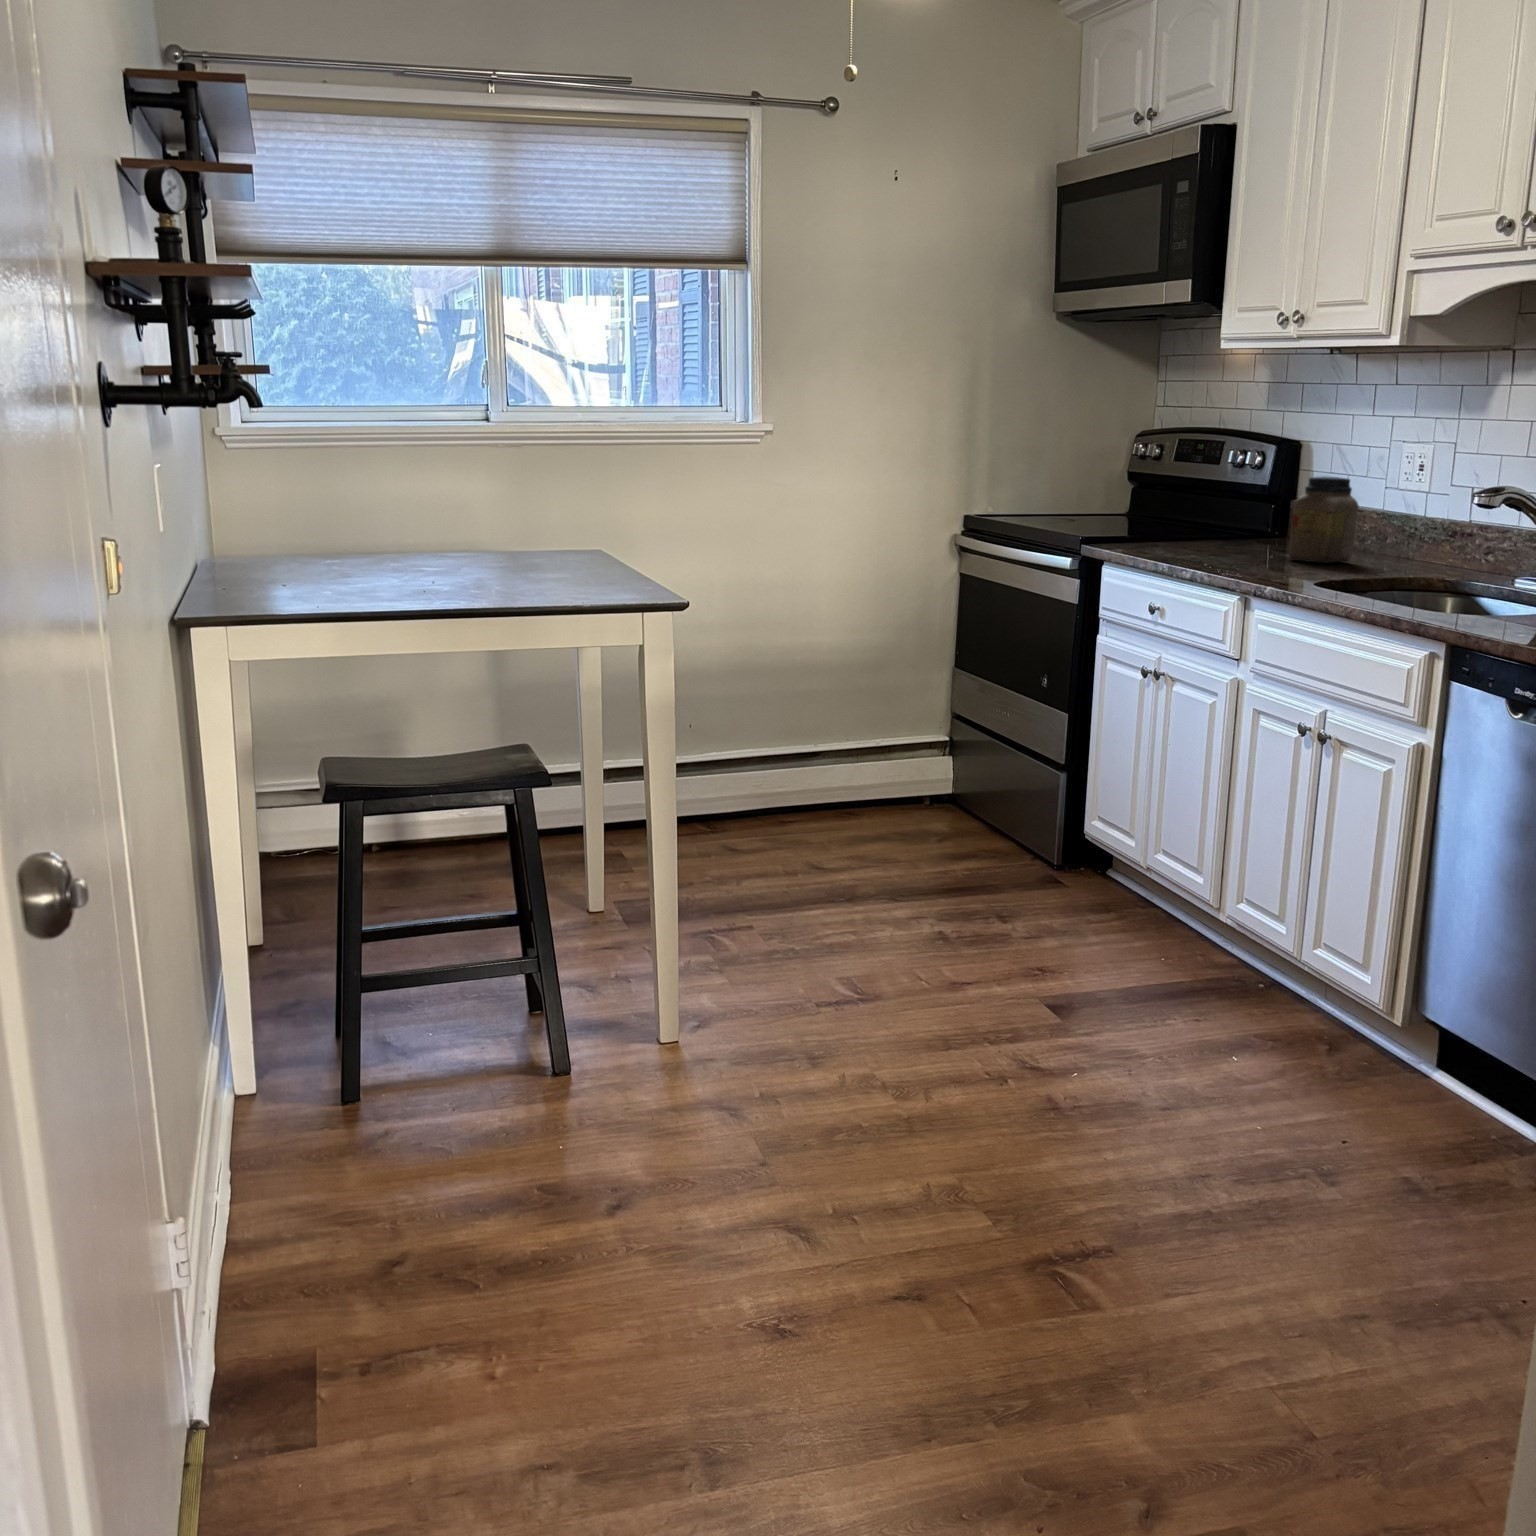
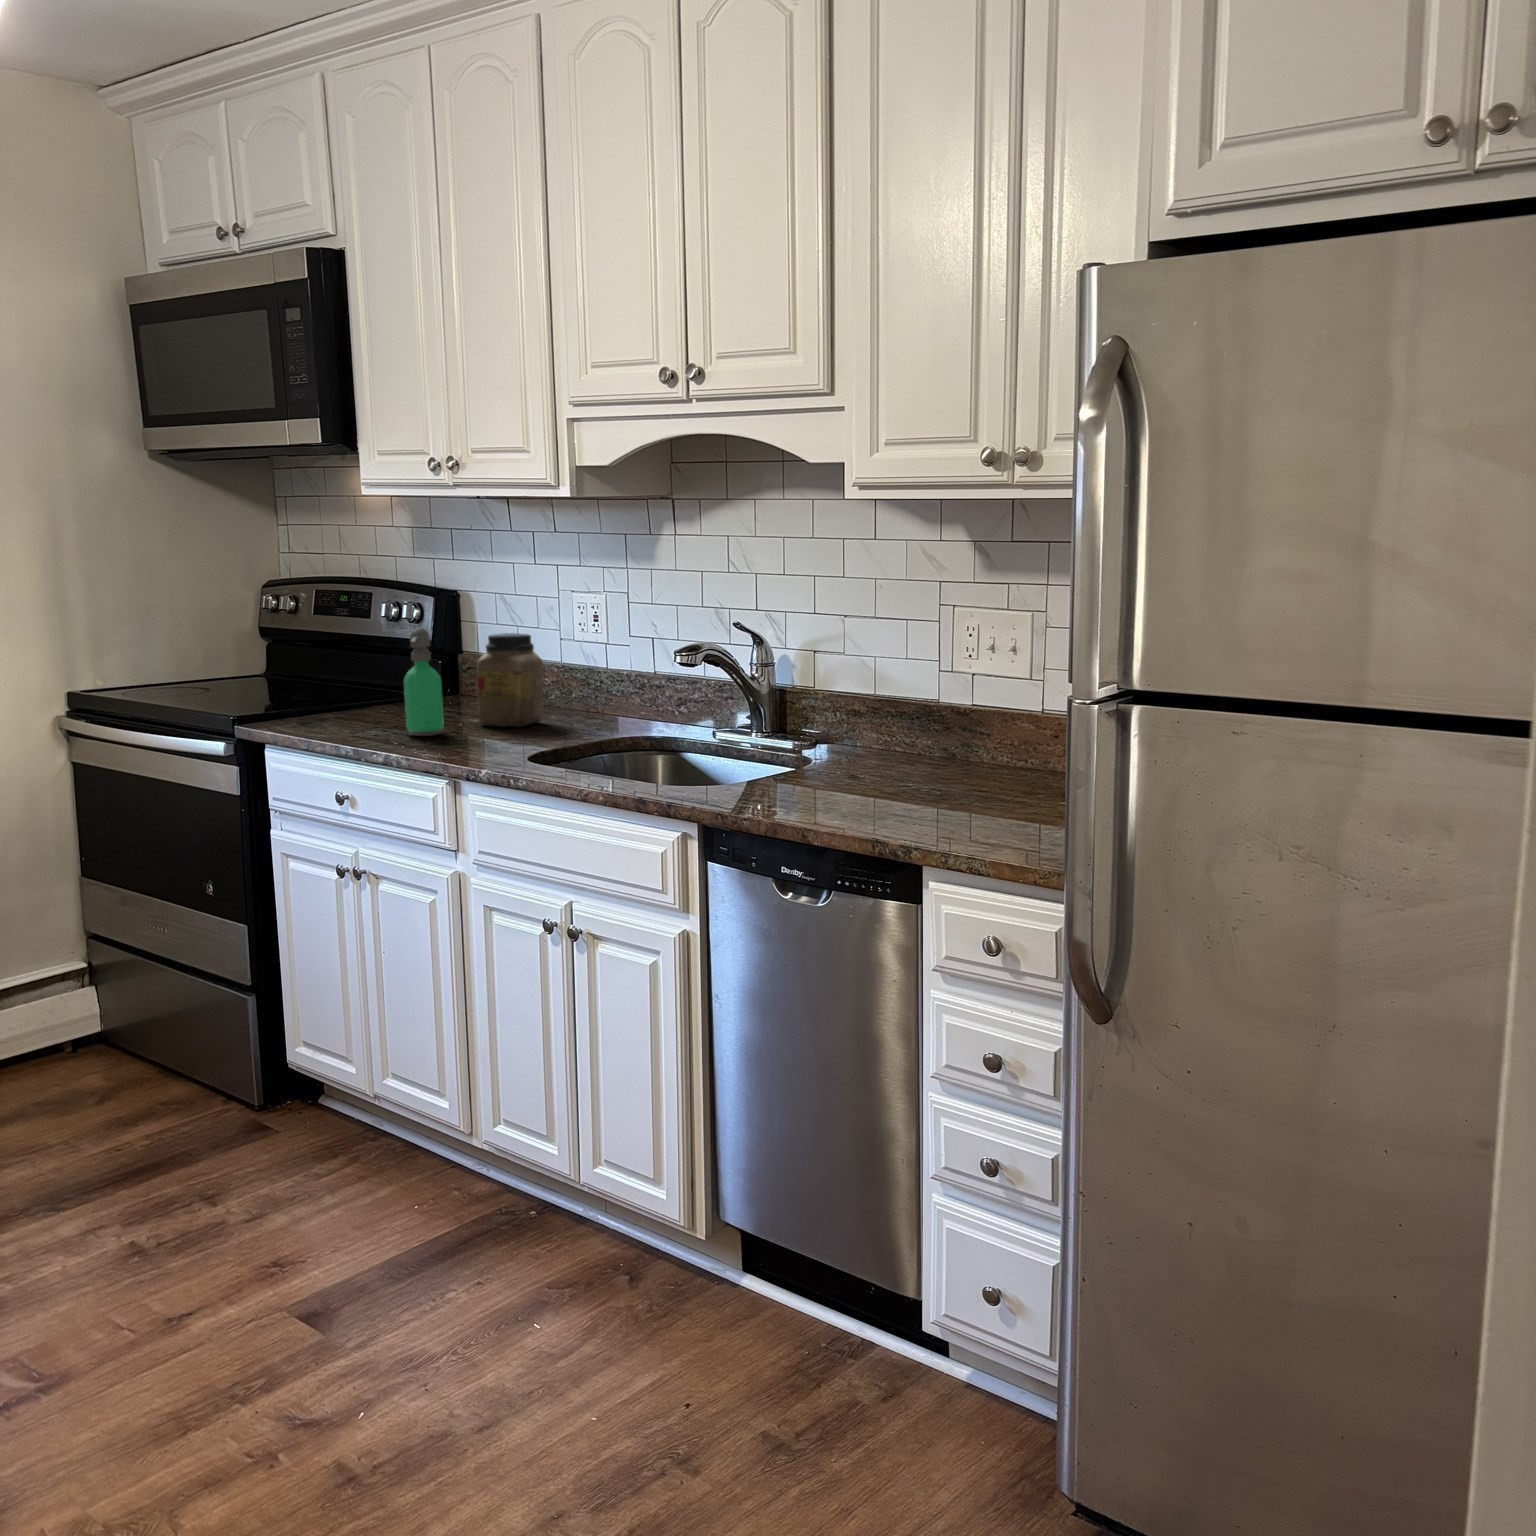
soap dispenser: none [1219,465,1256,562] -> present [404,628,444,736]

